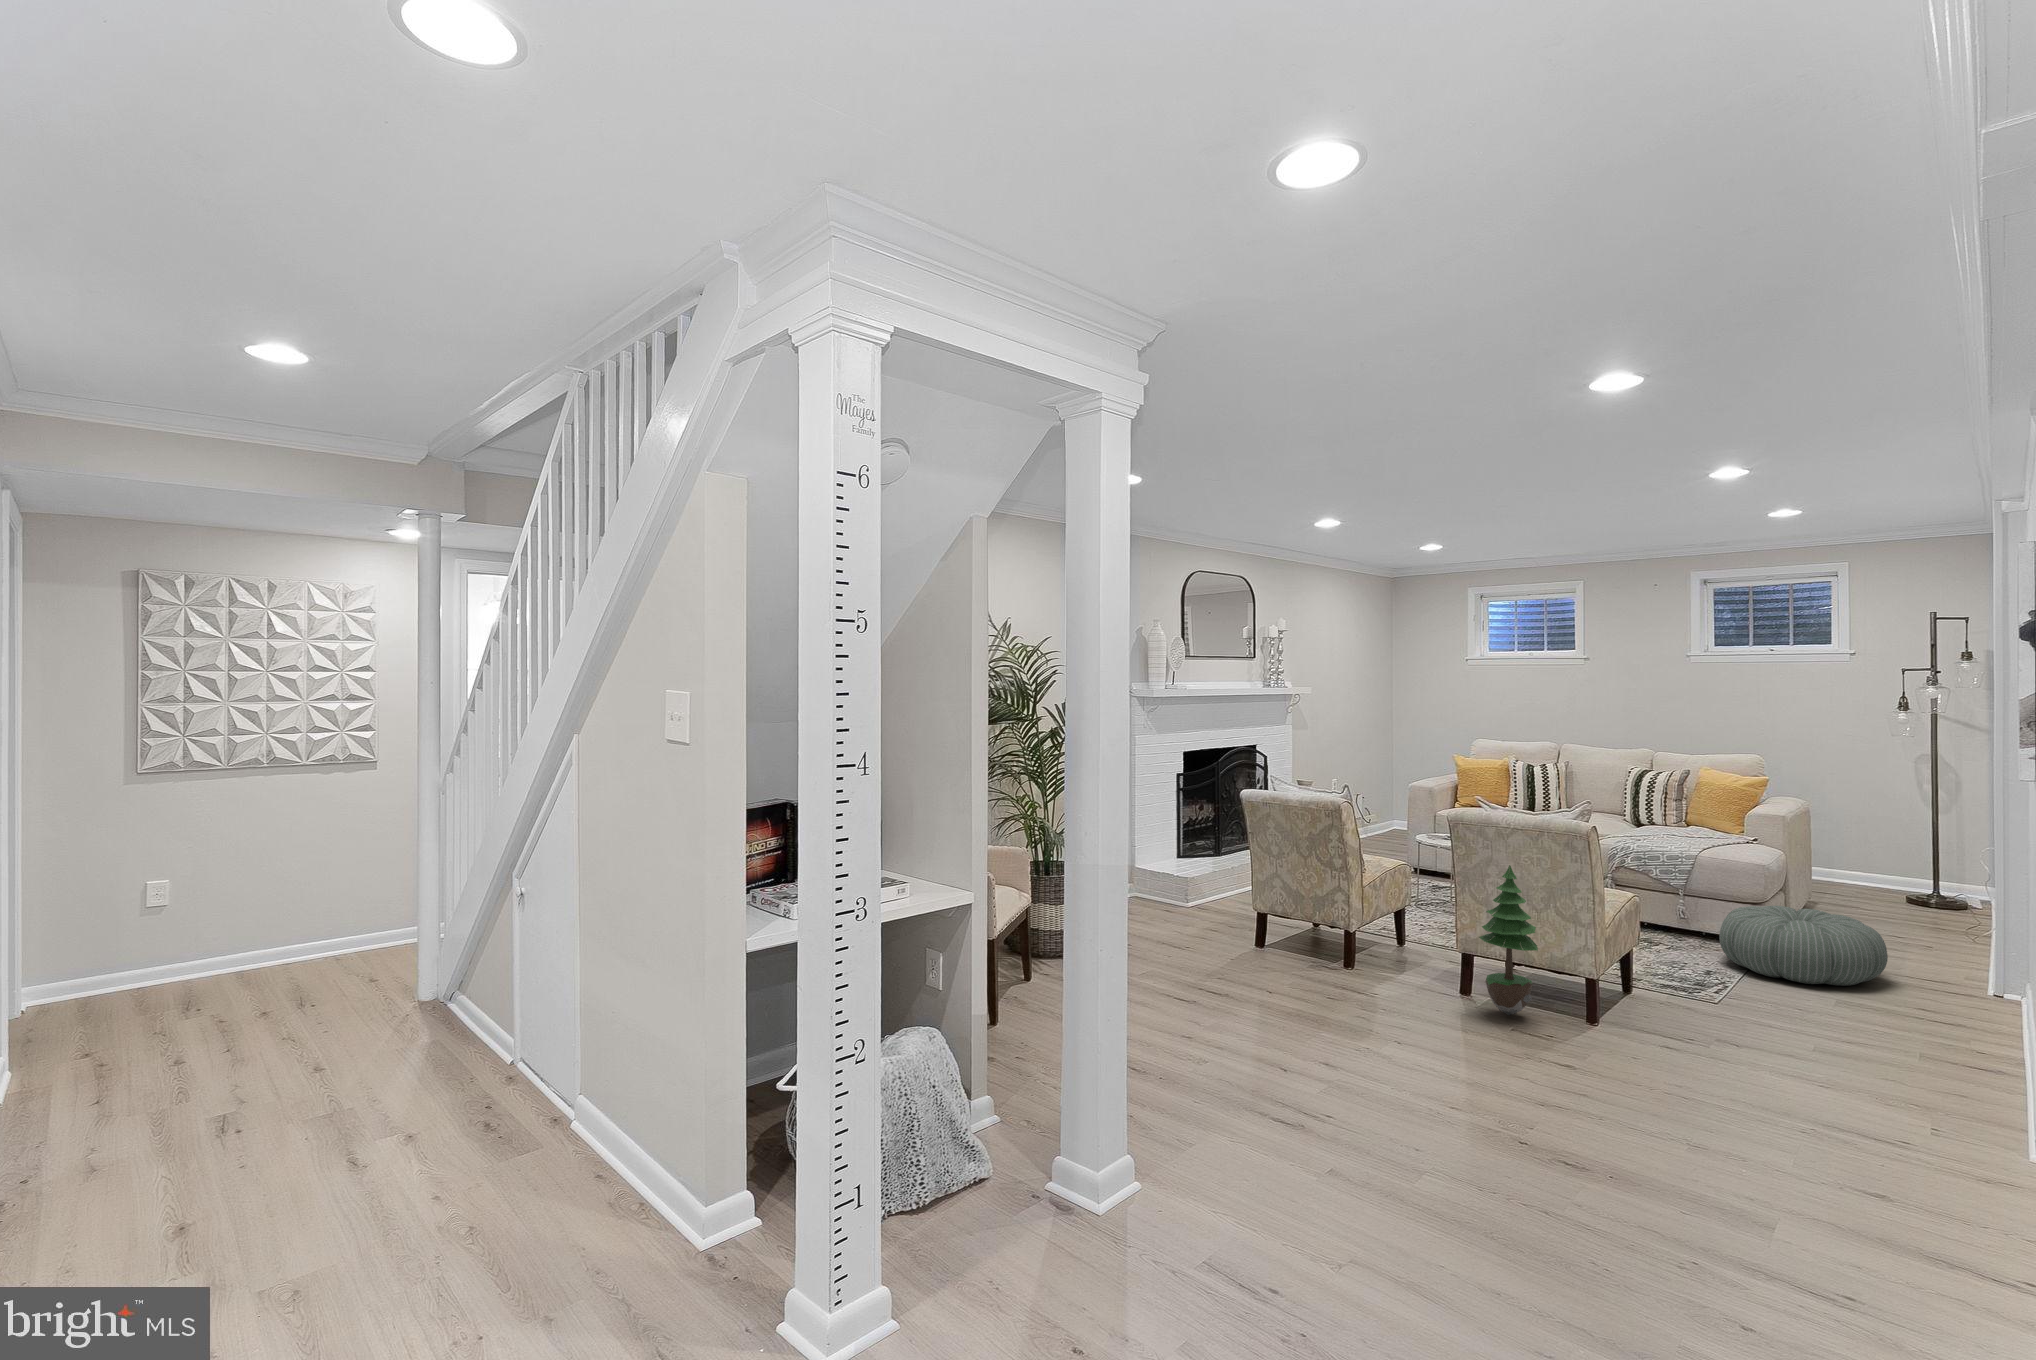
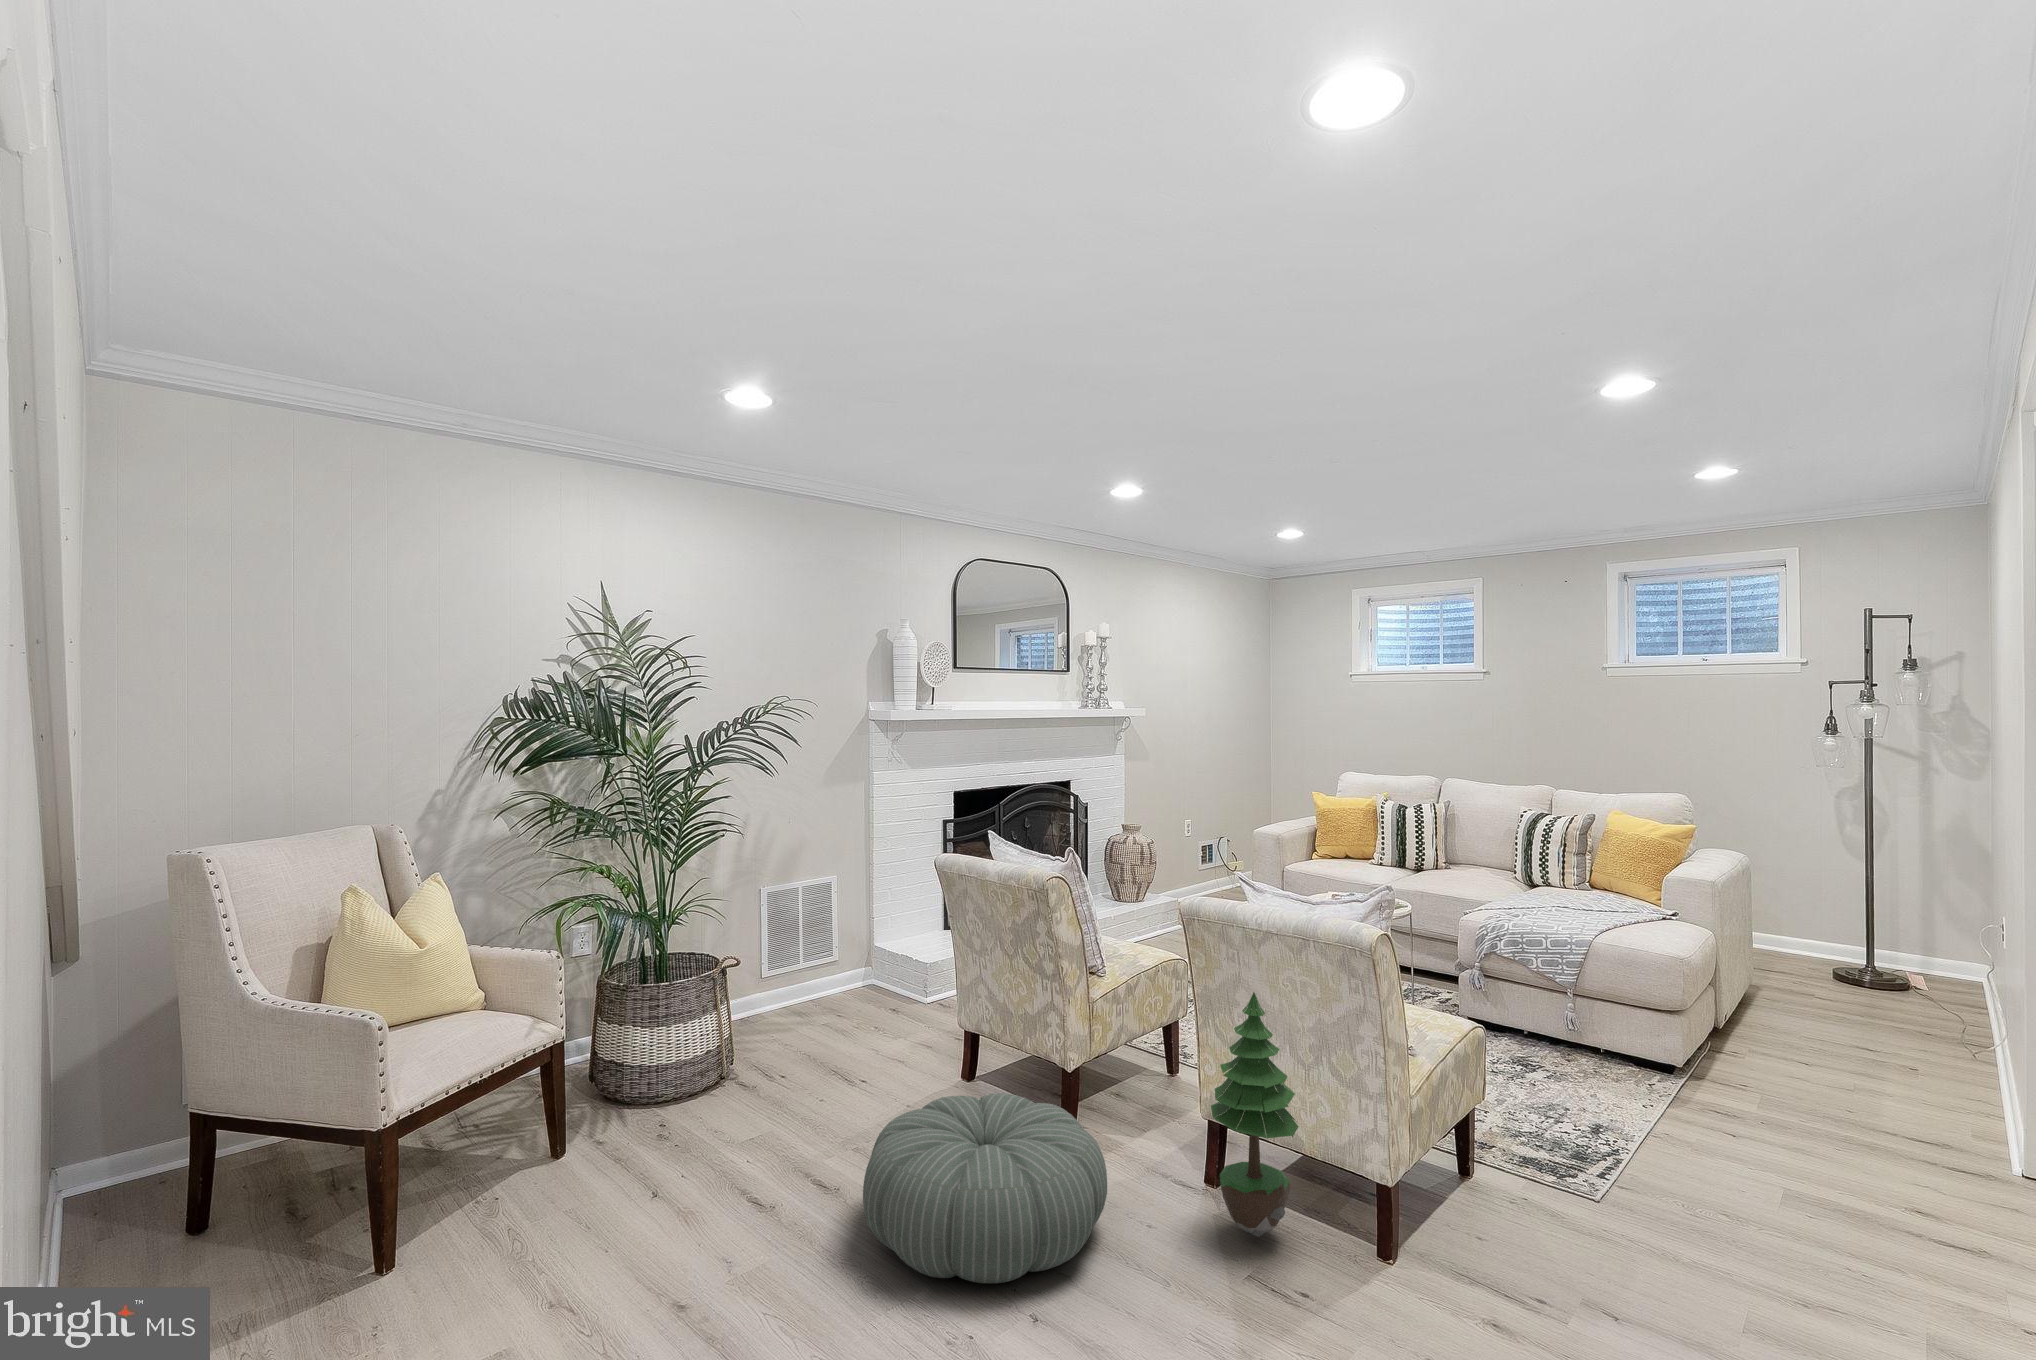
pouf: present [1719,906,1888,986] -> present [863,1093,1107,1283]

